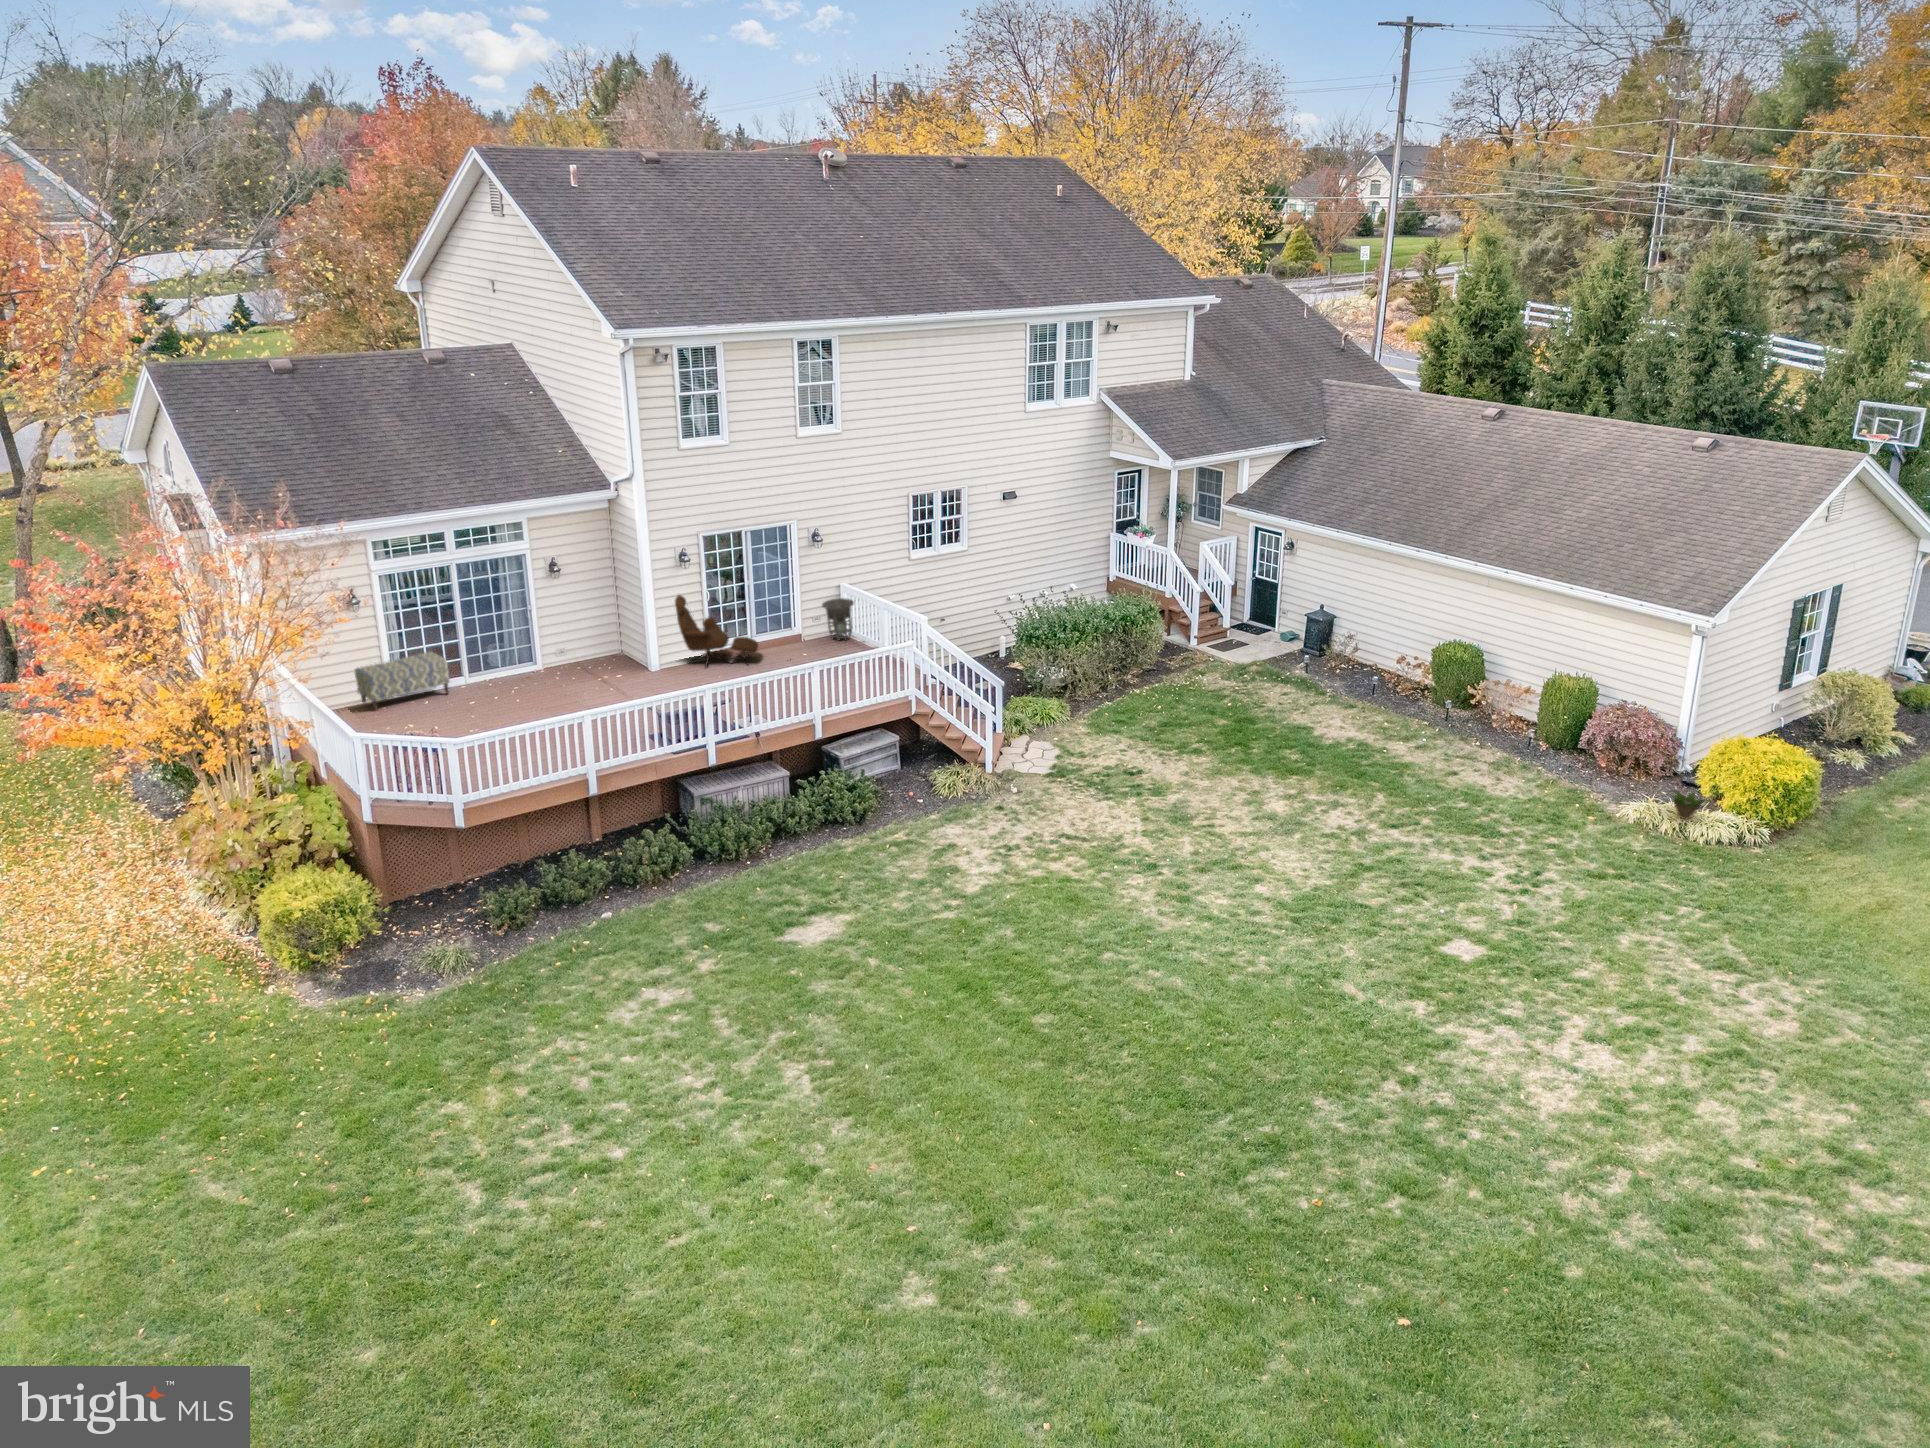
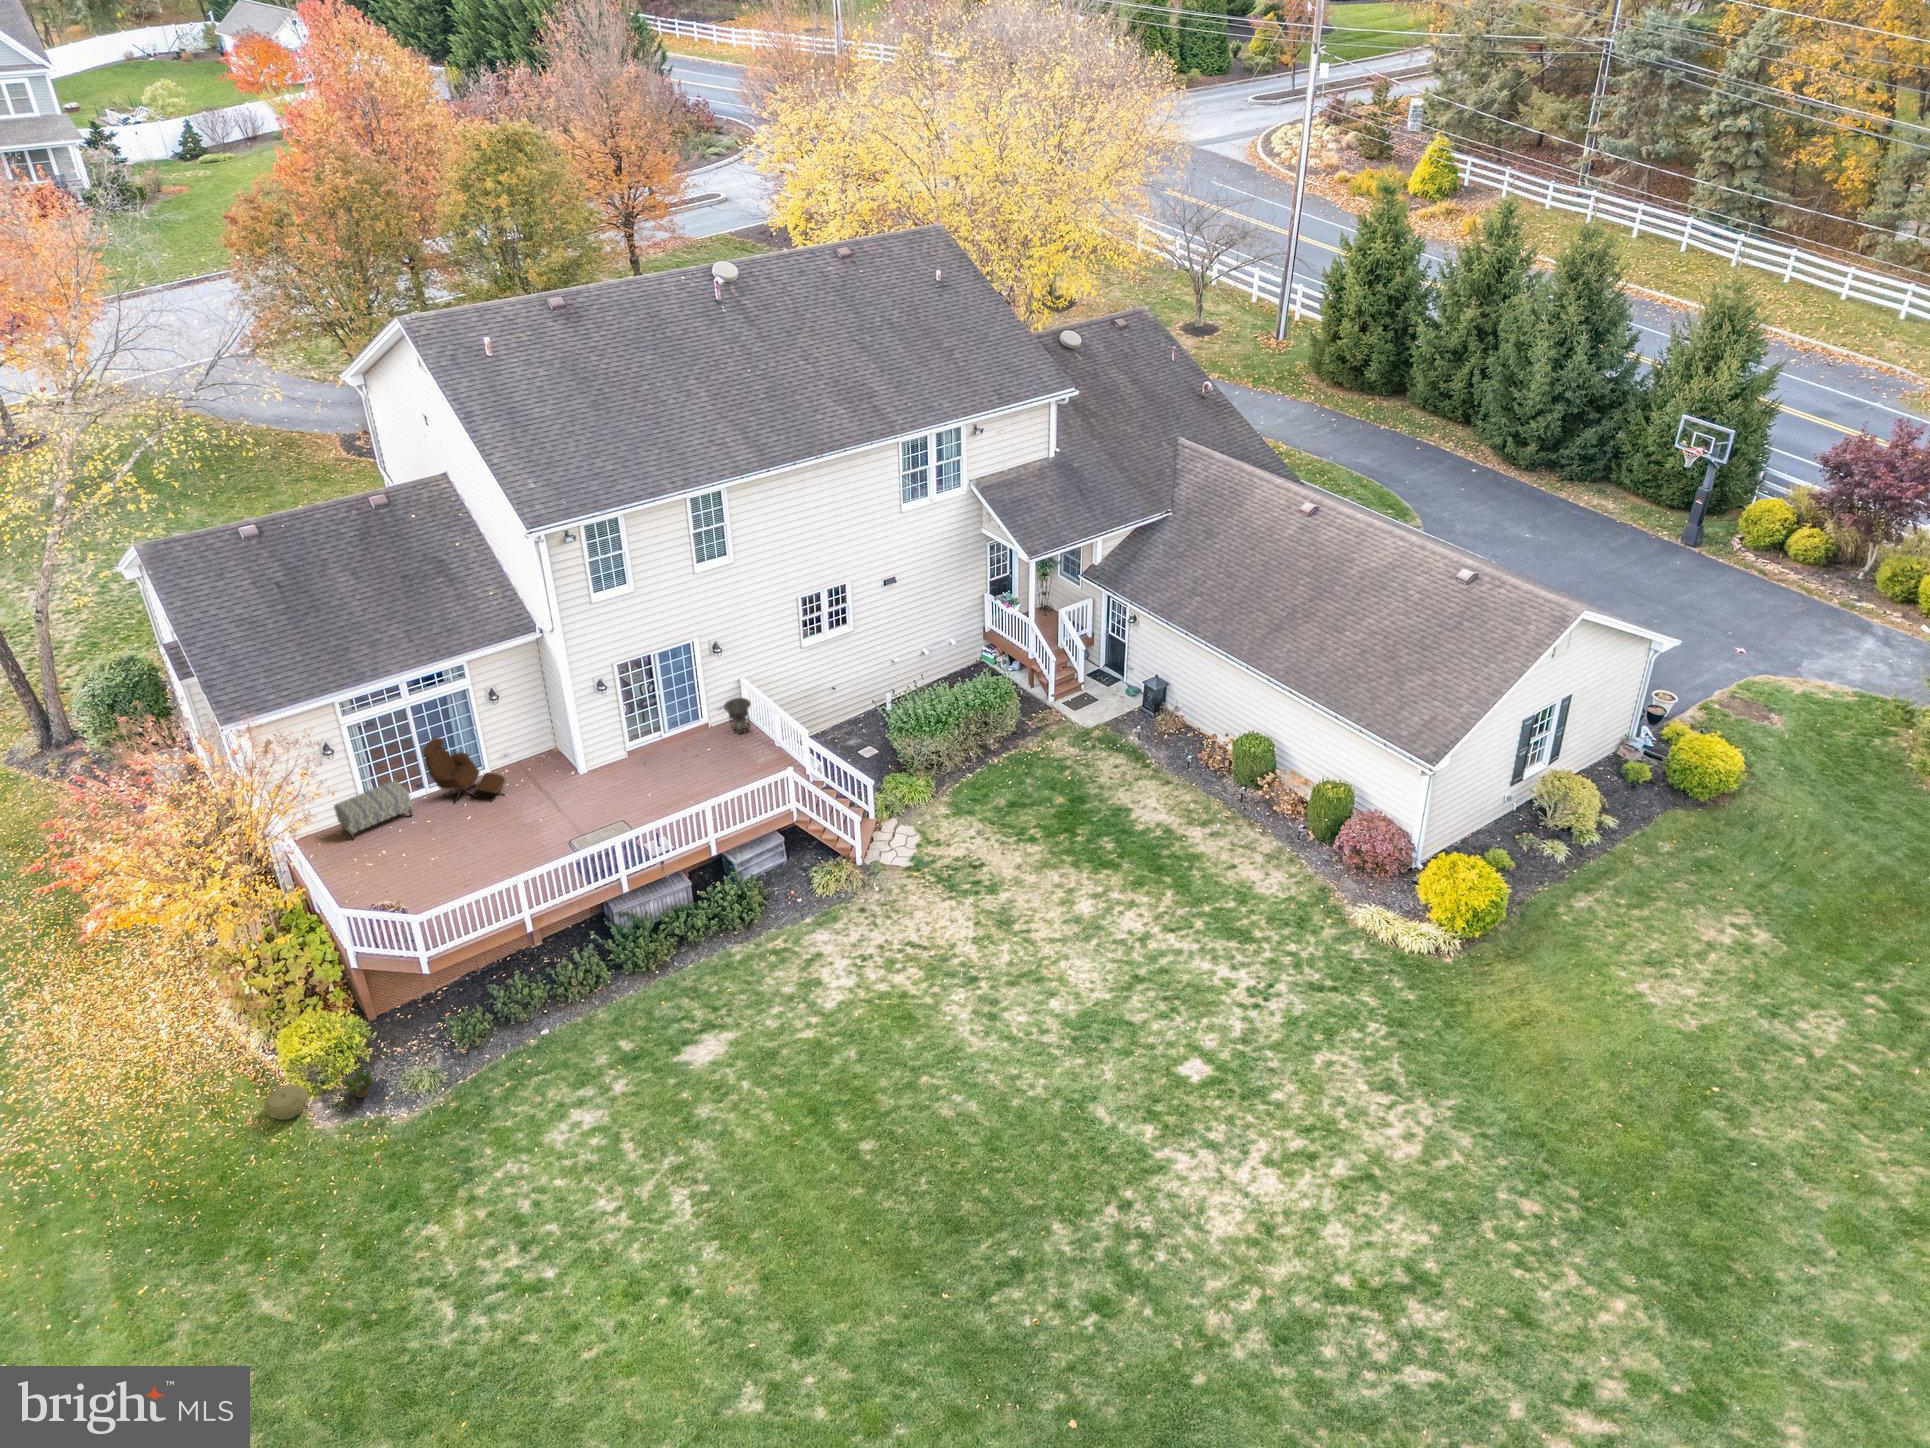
lounge chair: present [675,595,758,668] -> present [423,738,505,803]
decorative plant: present [1671,791,1706,819] -> present [341,1067,375,1098]
basket: none [234,953,294,996] -> present [264,1085,309,1120]

